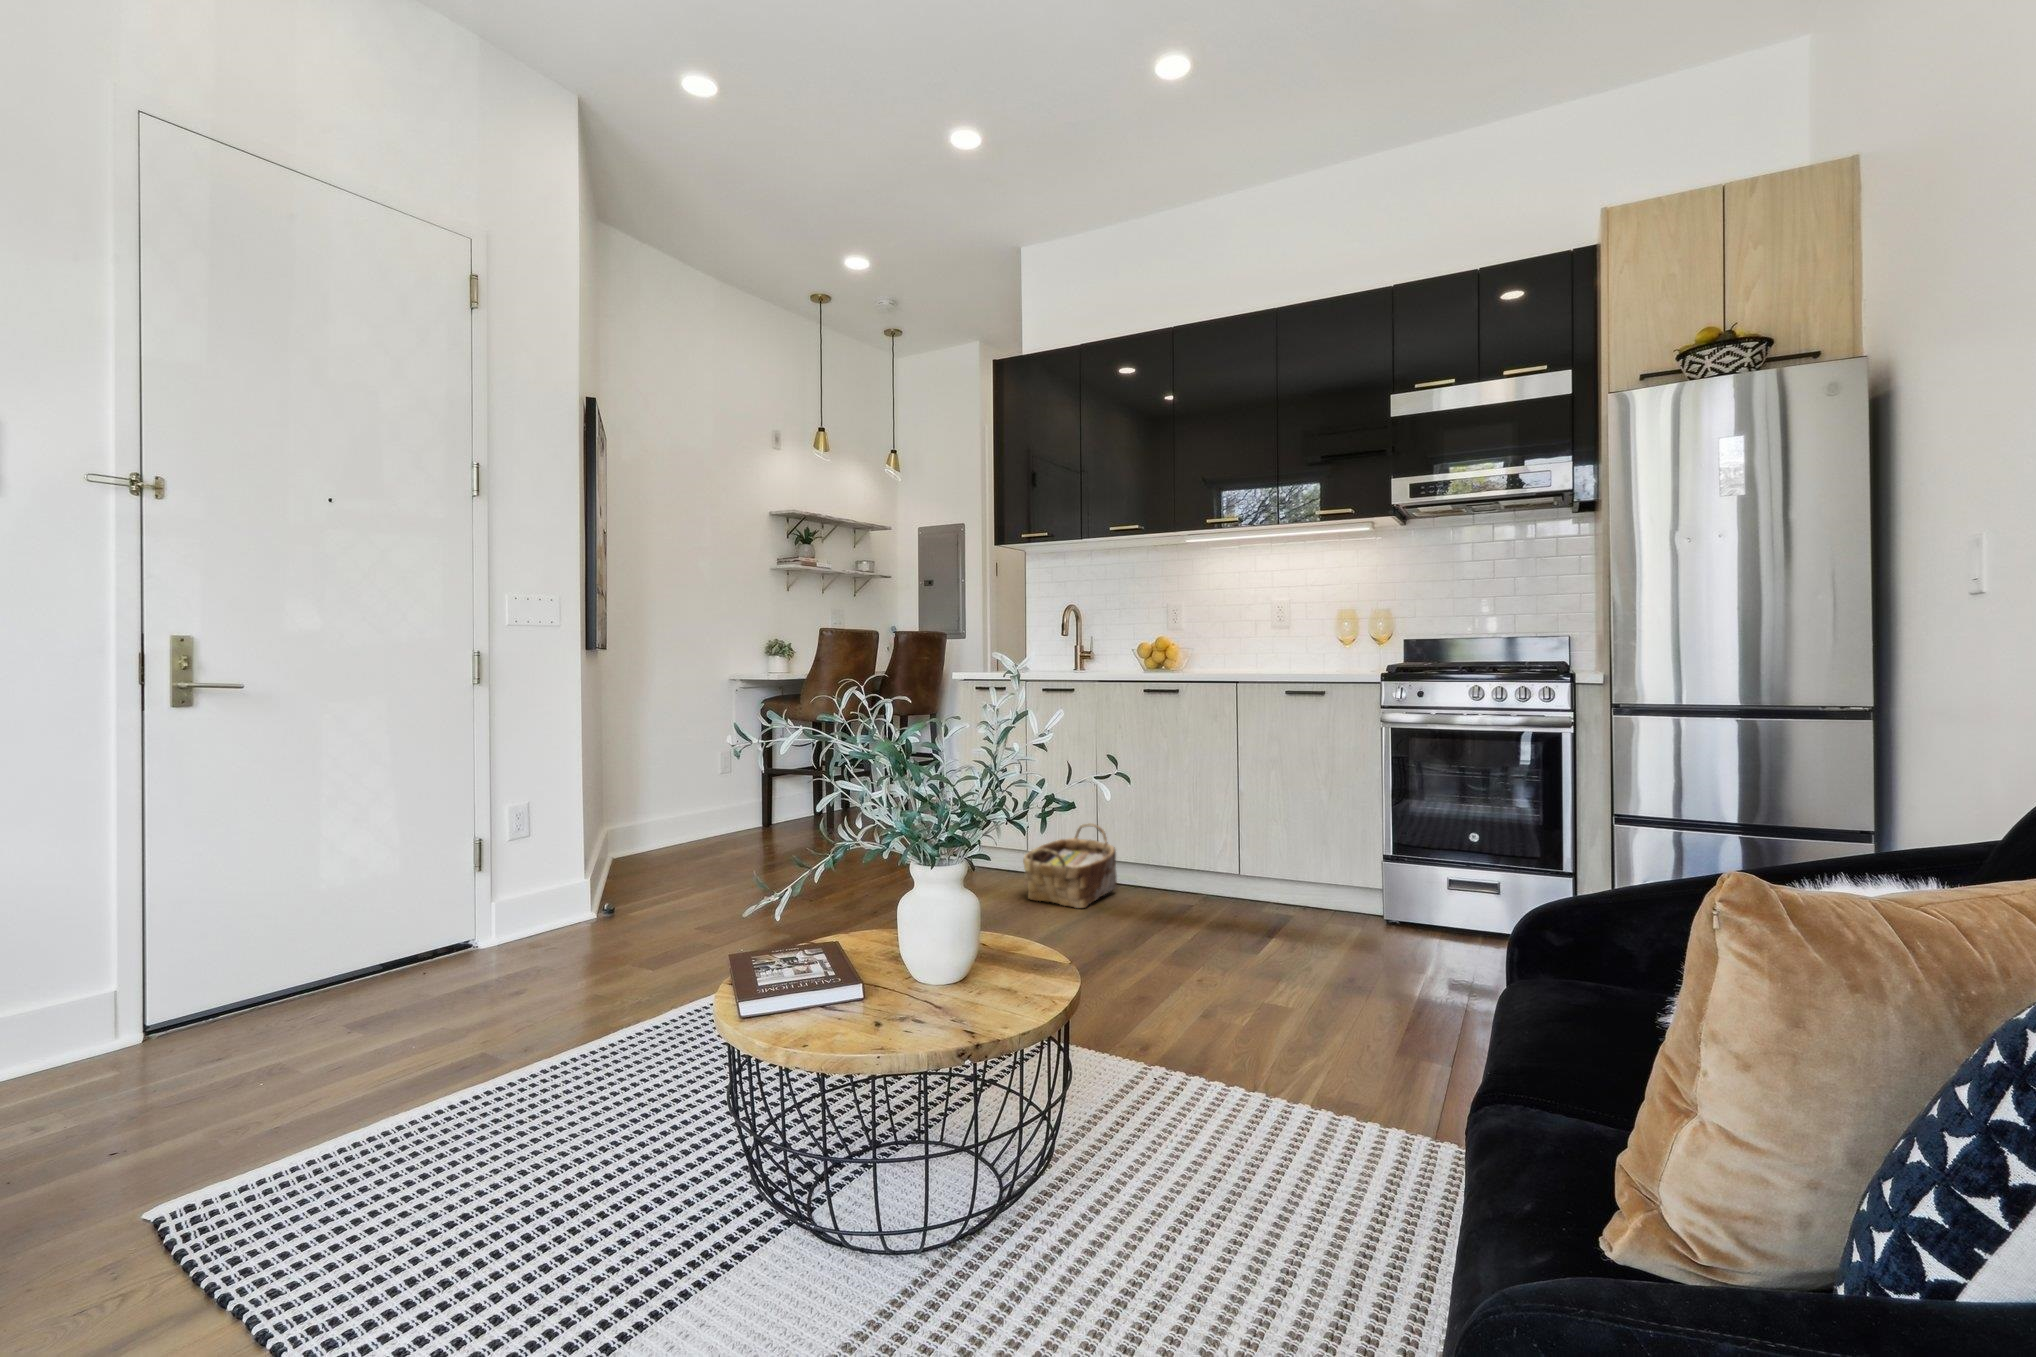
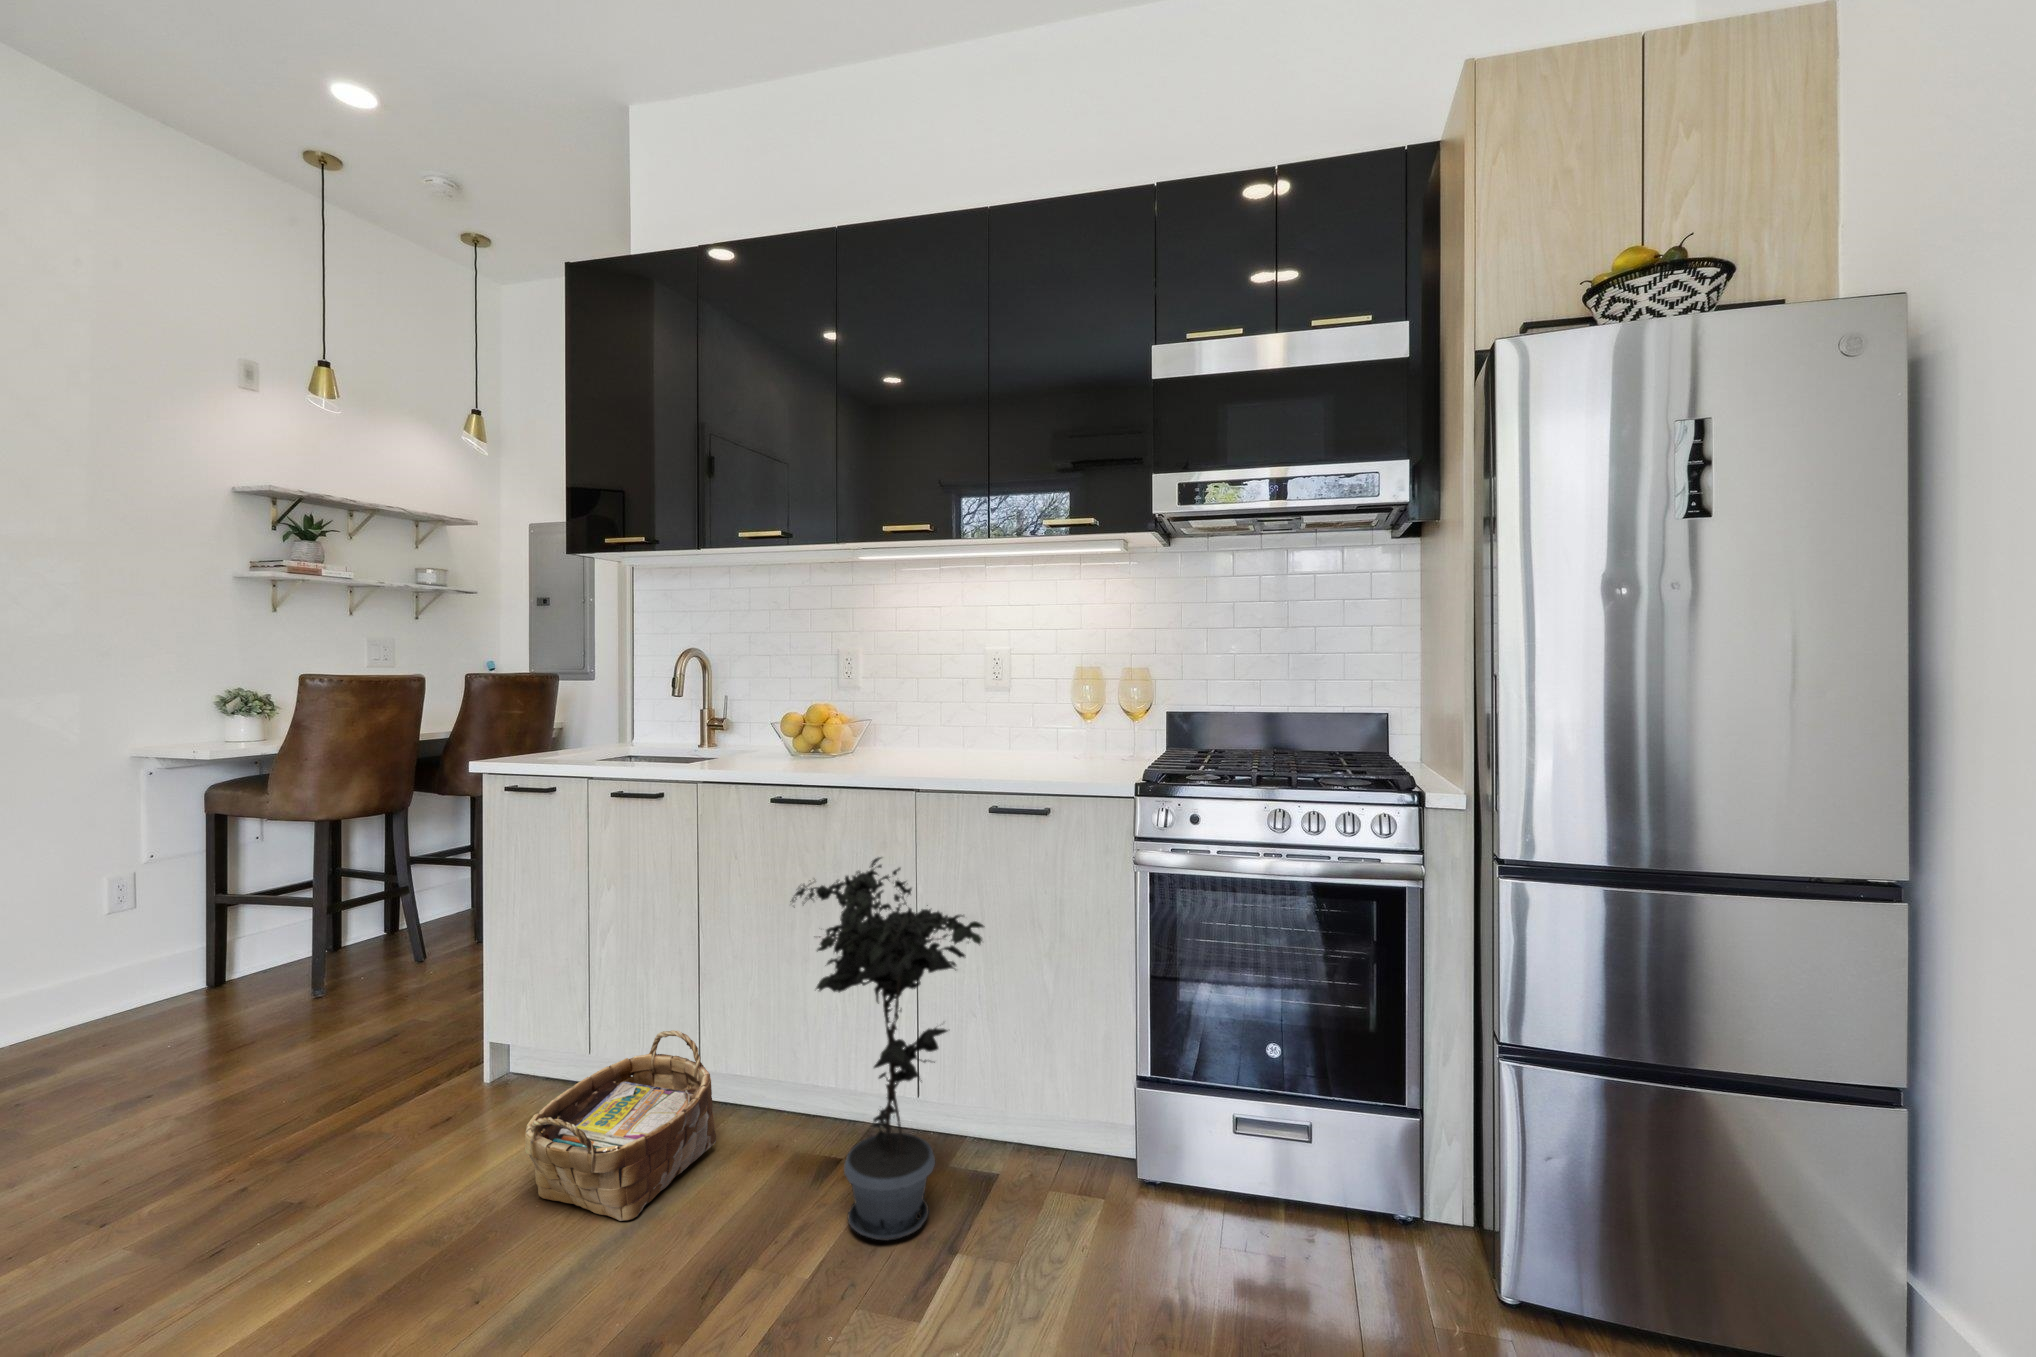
potted plant: none [1167,706,1289,923] -> present [790,857,985,1241]

